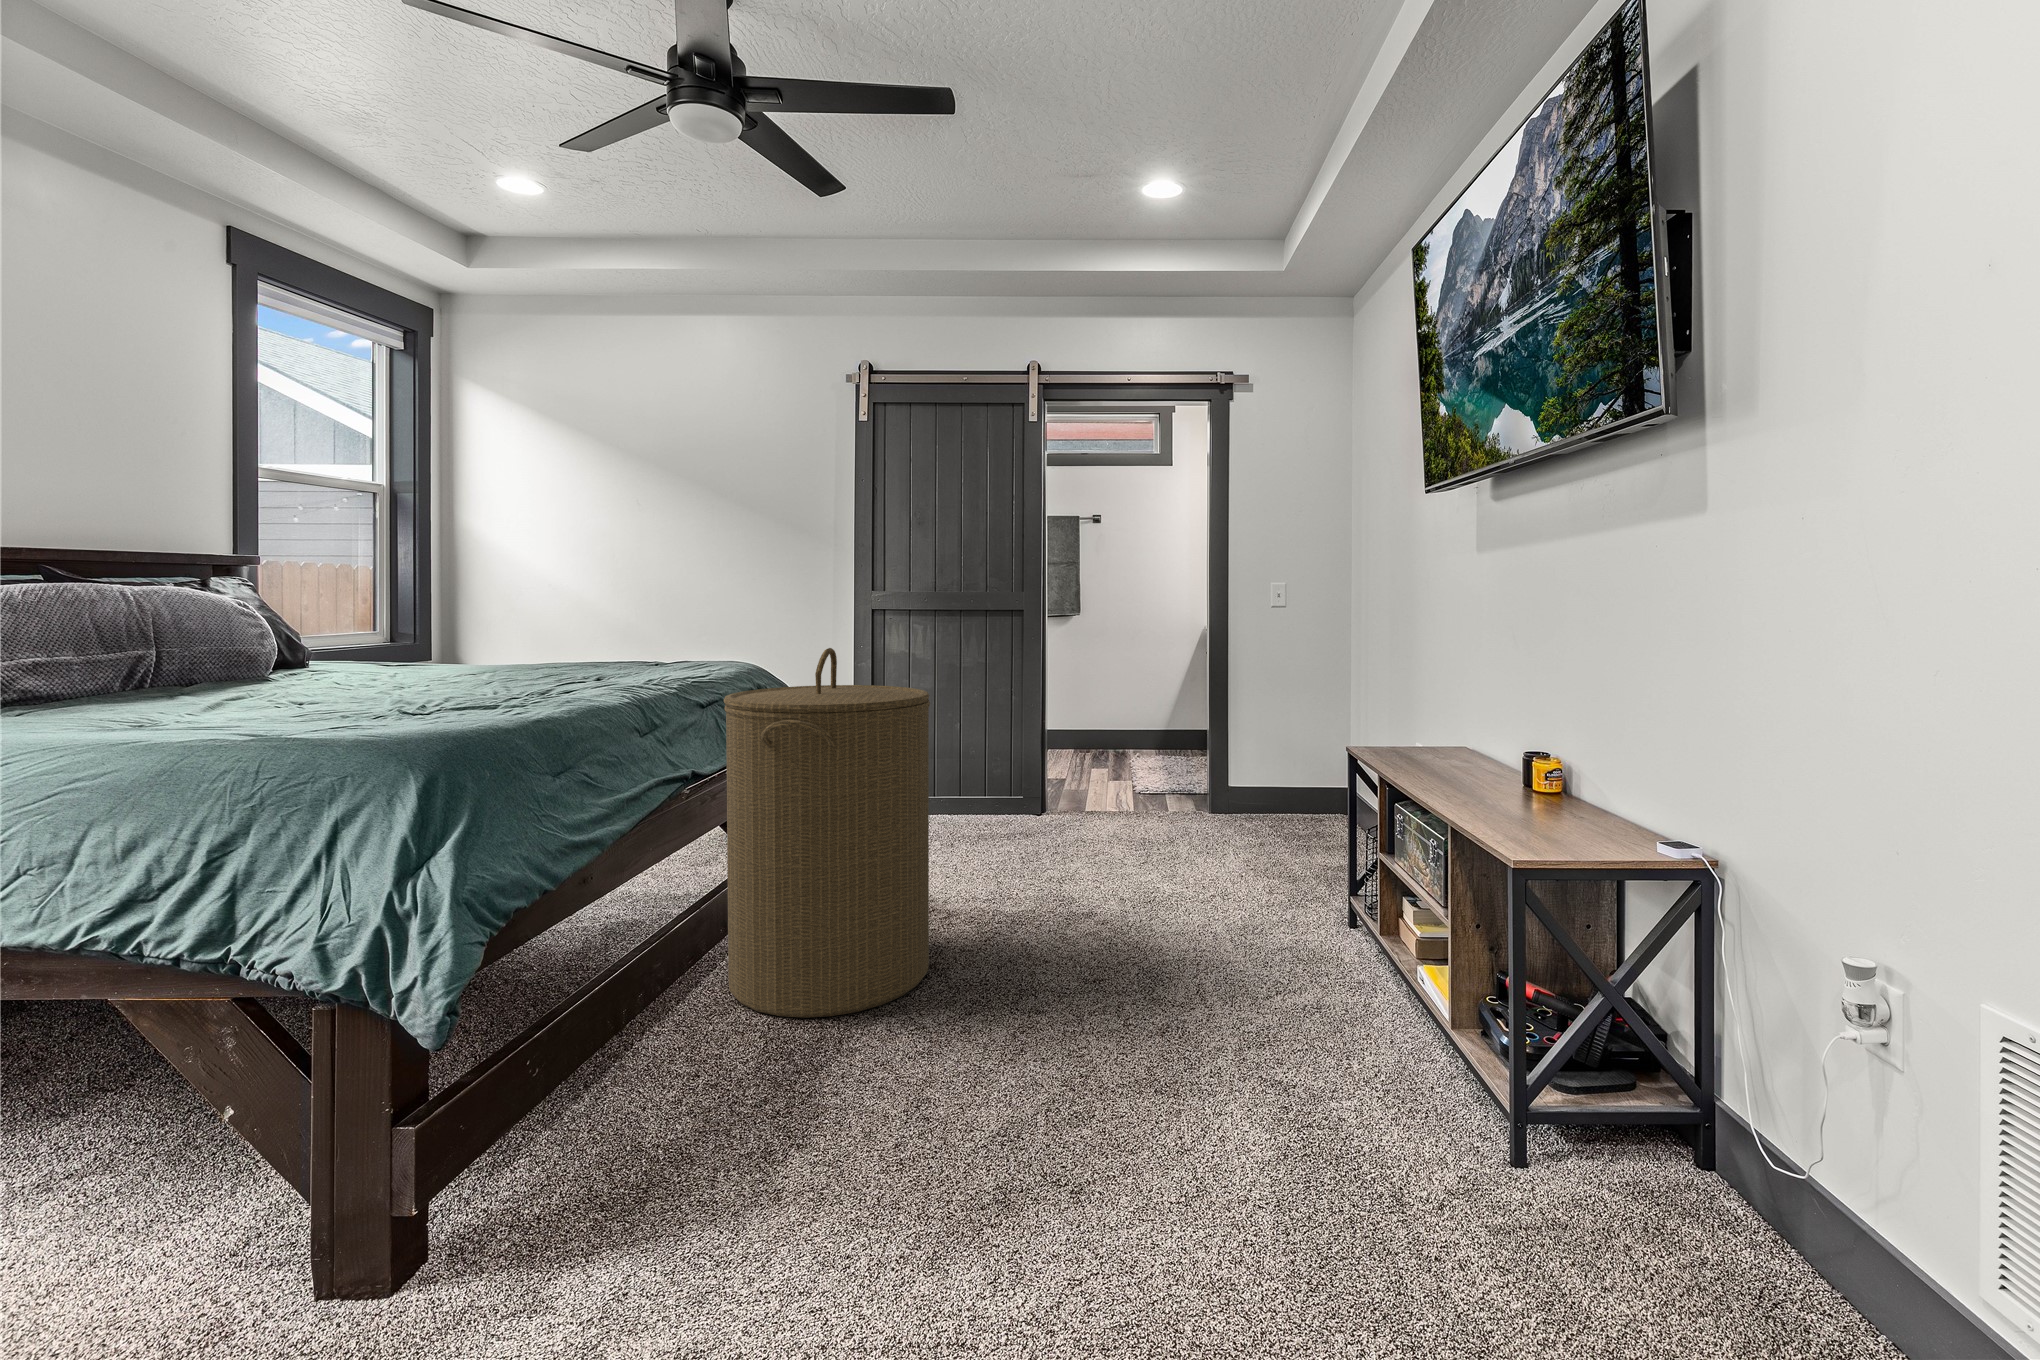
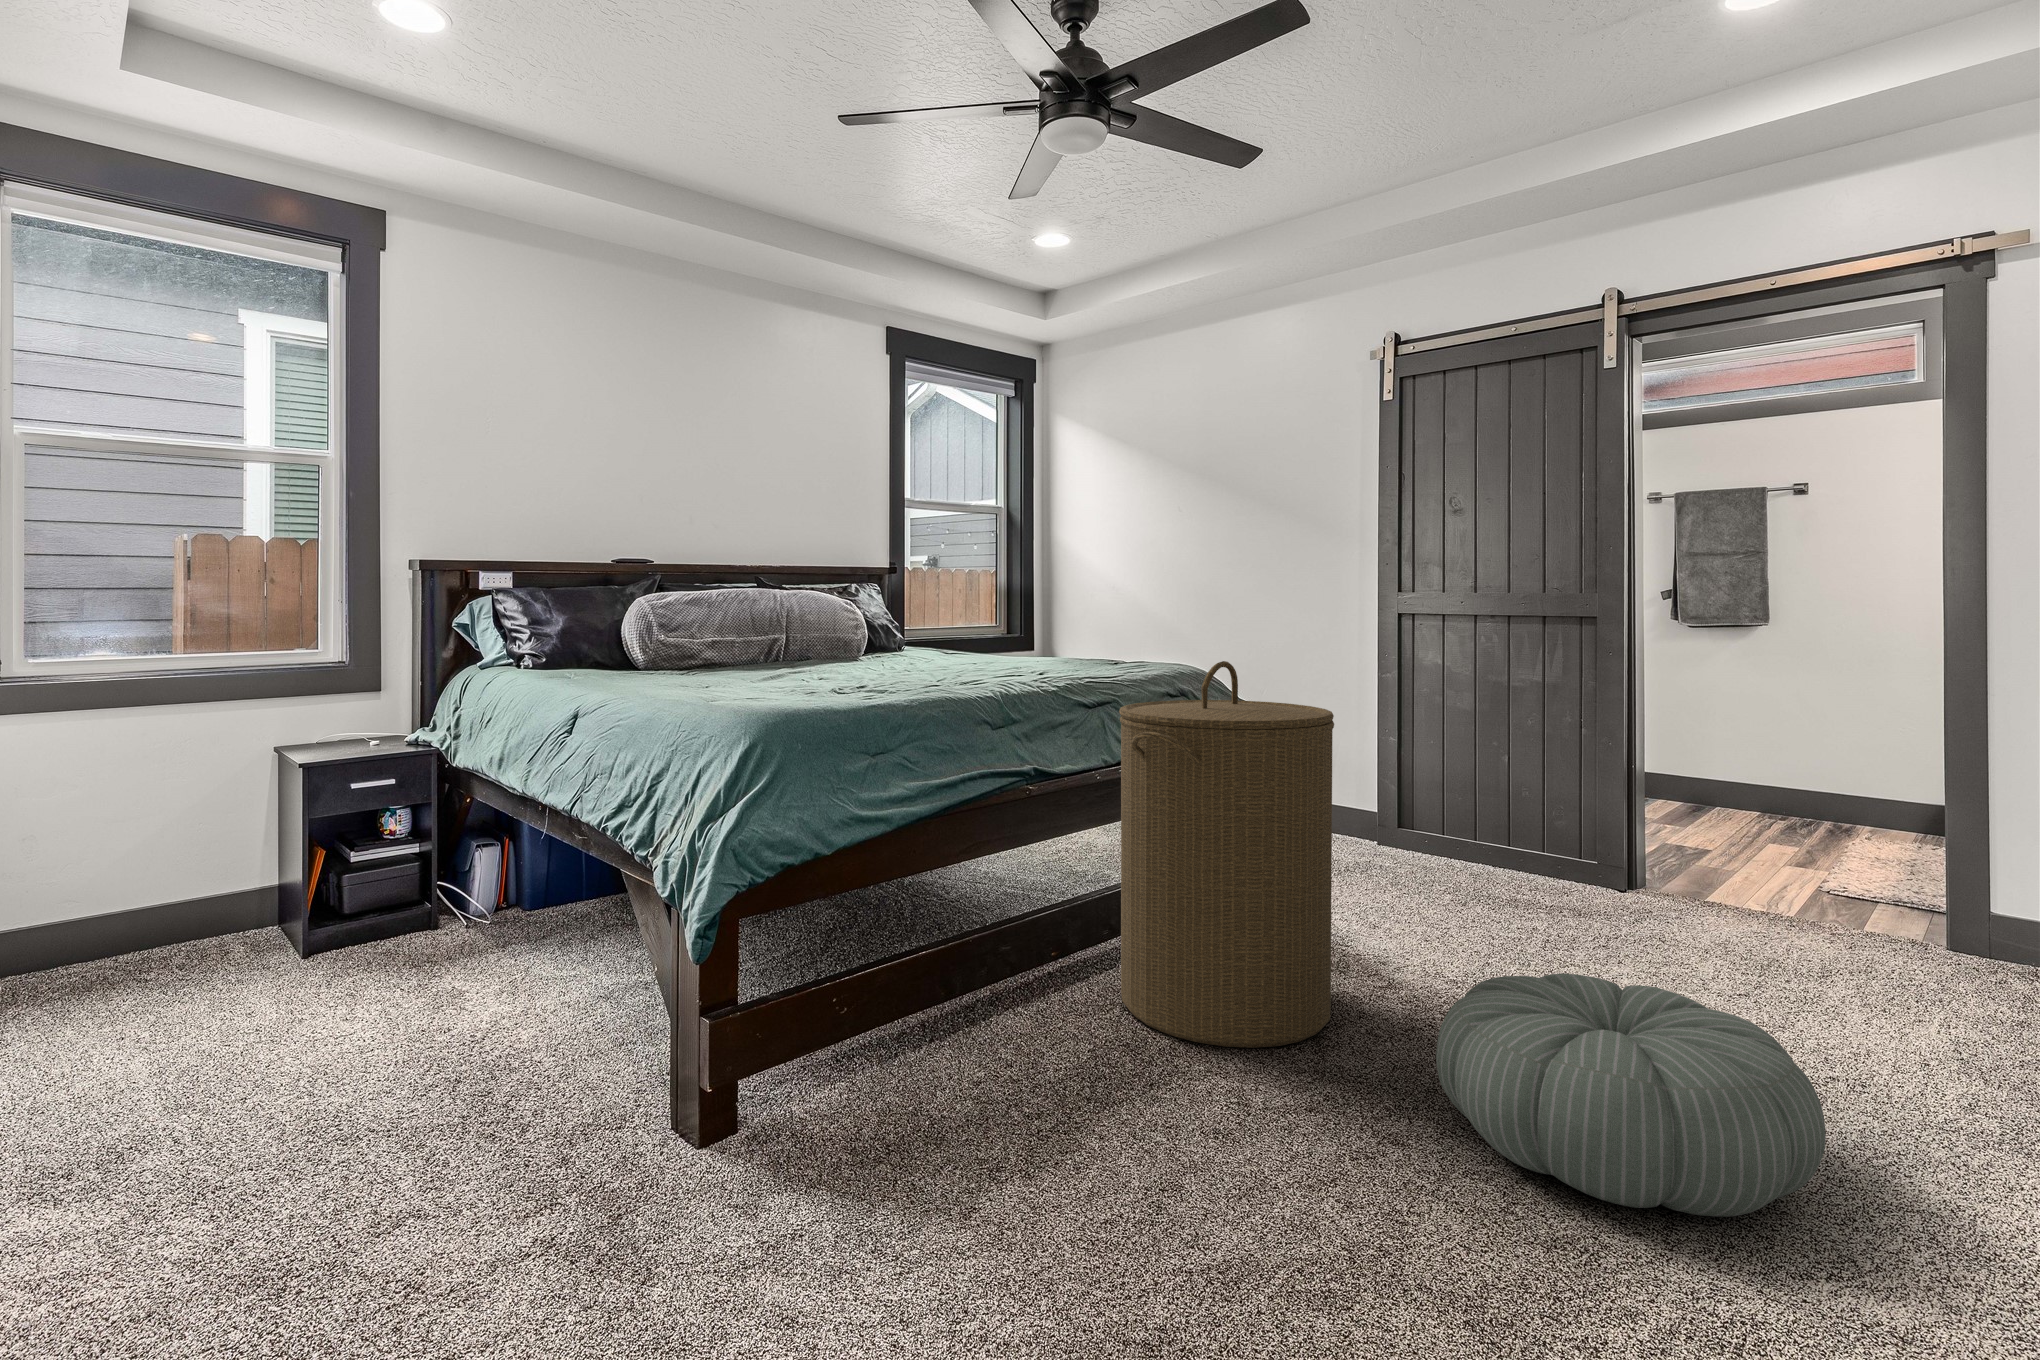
pouf: none [1045,871,1276,1029] -> present [1436,973,1826,1217]

